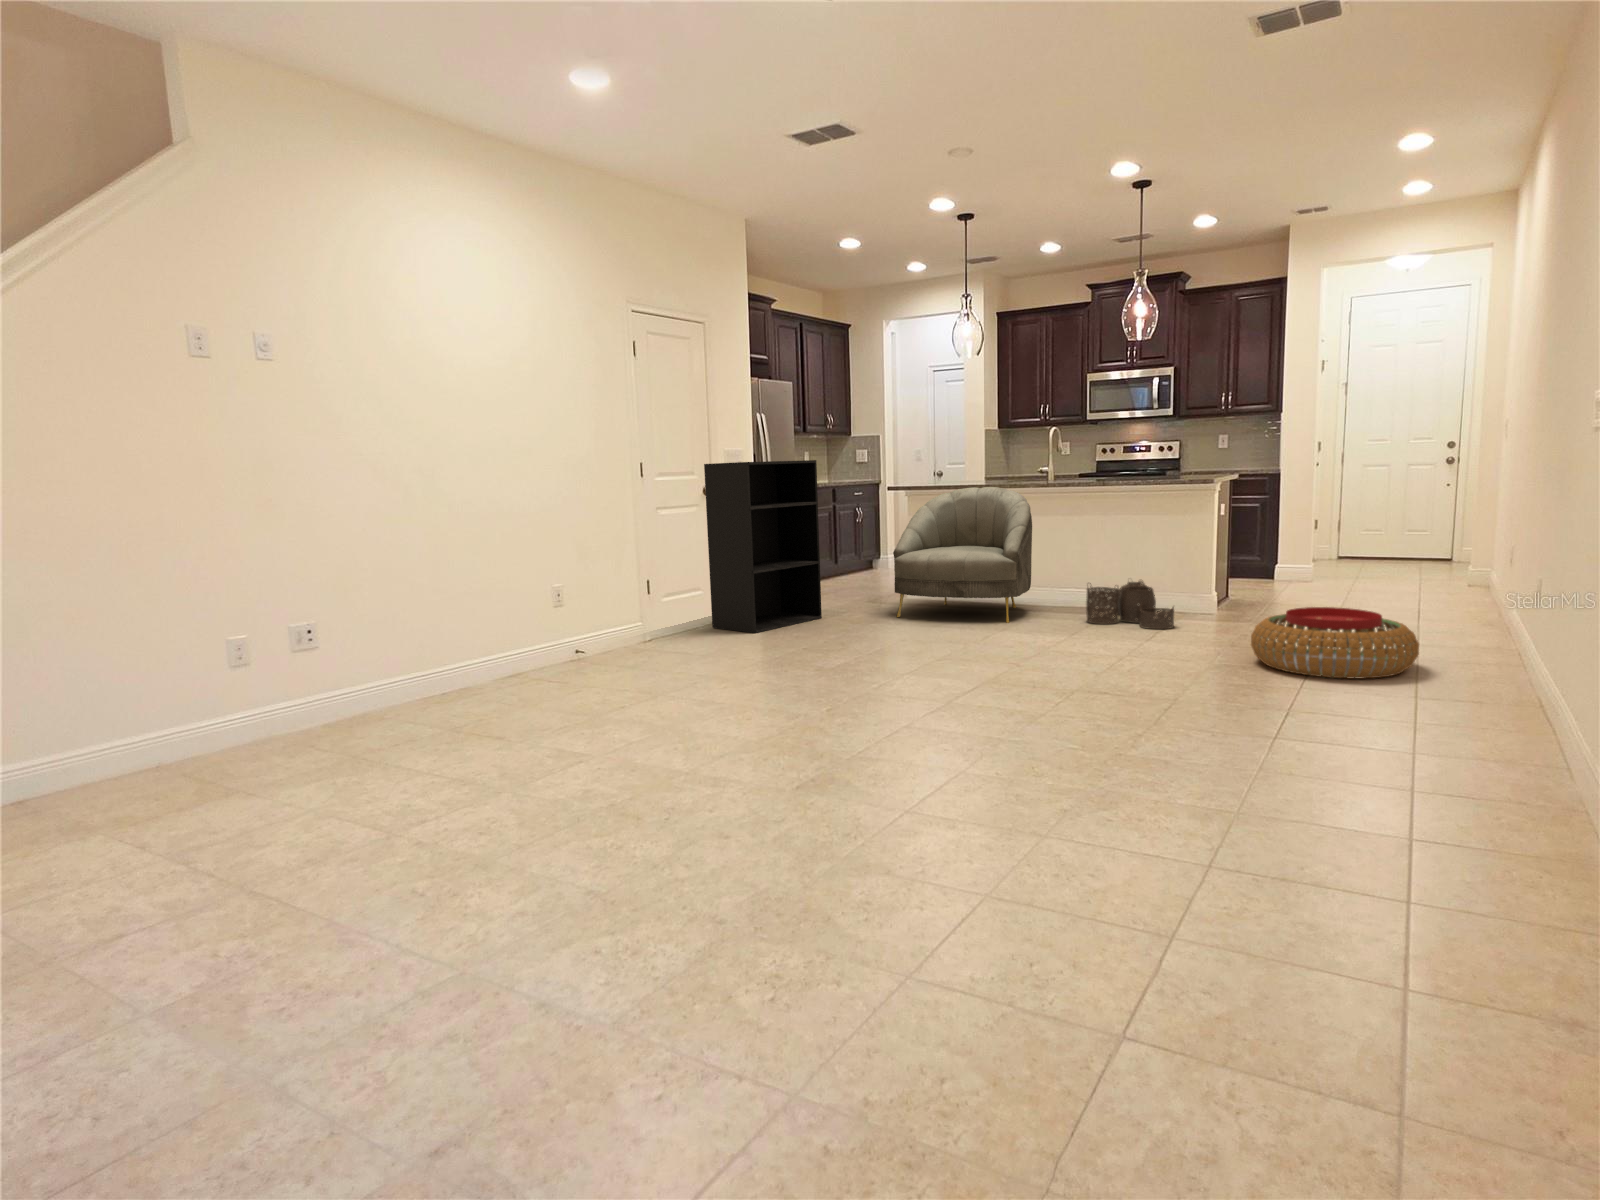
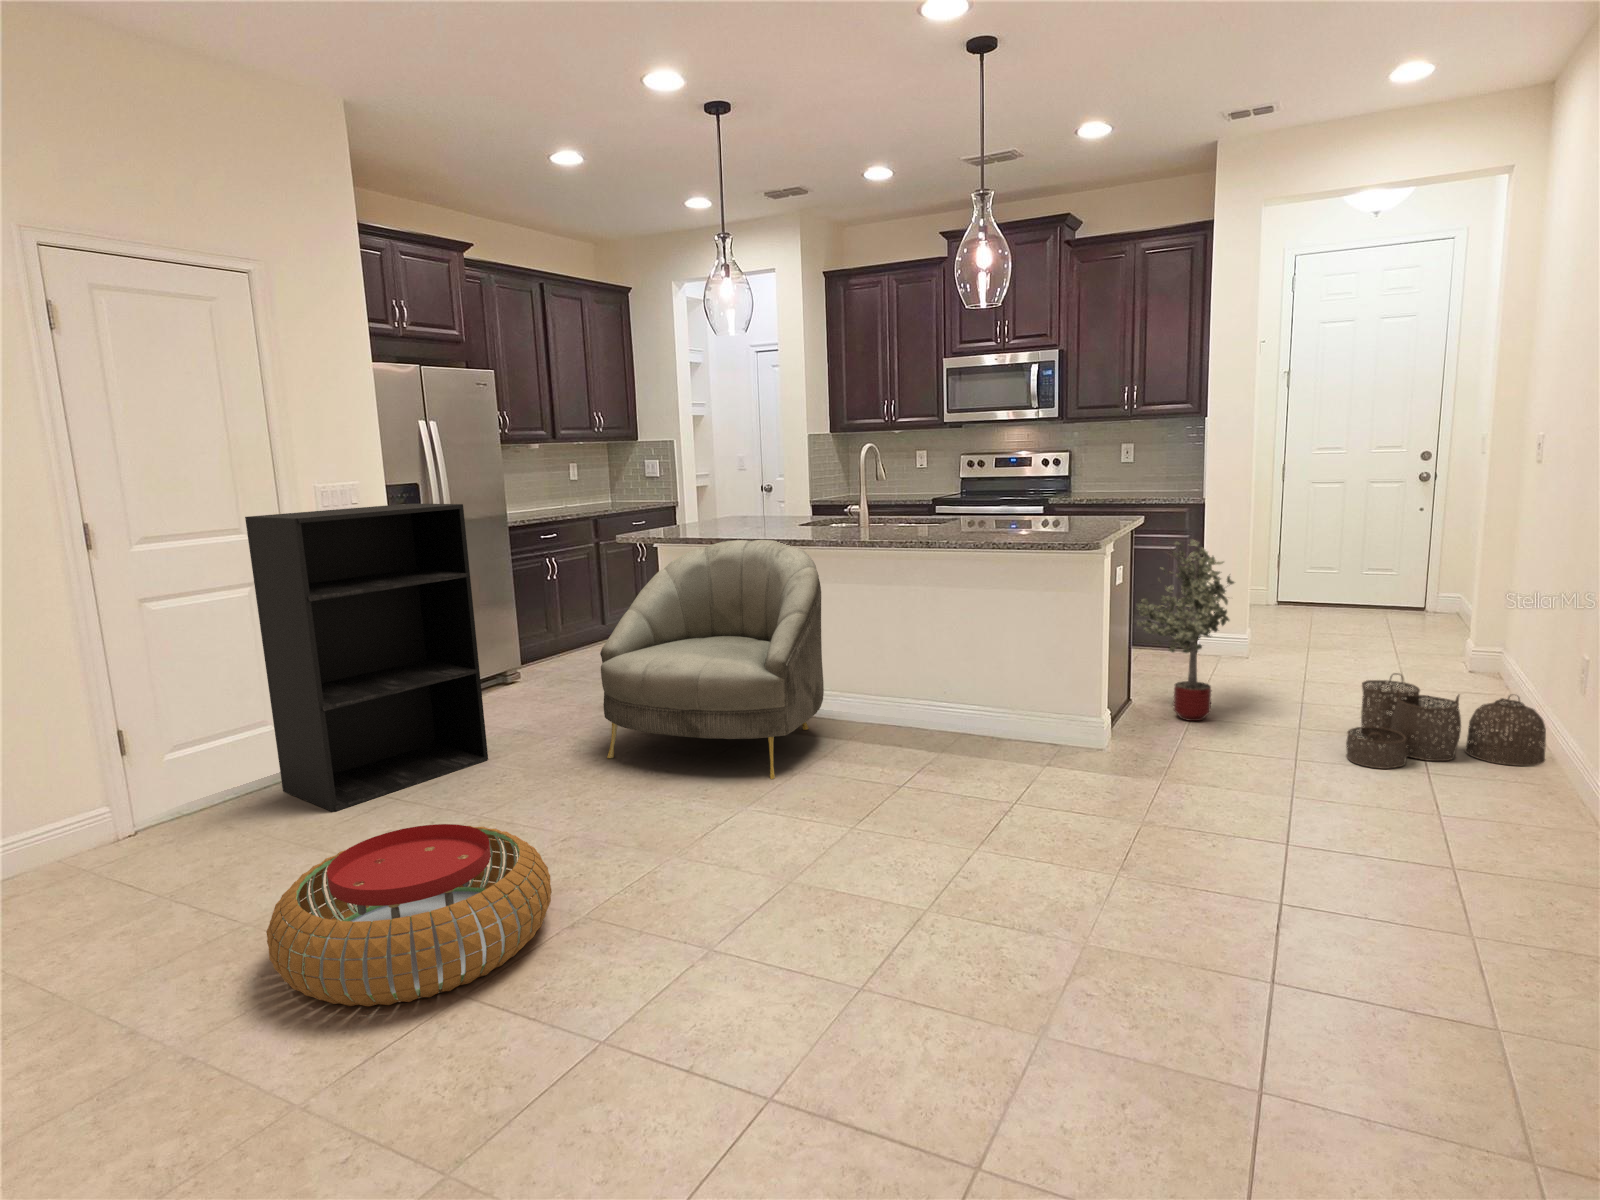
potted tree: none [1231,486,1300,603] -> present [1136,539,1234,721]
woven basket: present [1086,581,1174,629] -> present [1346,673,1546,769]
pouf: present [1251,607,1419,678] -> present [266,824,552,1007]

